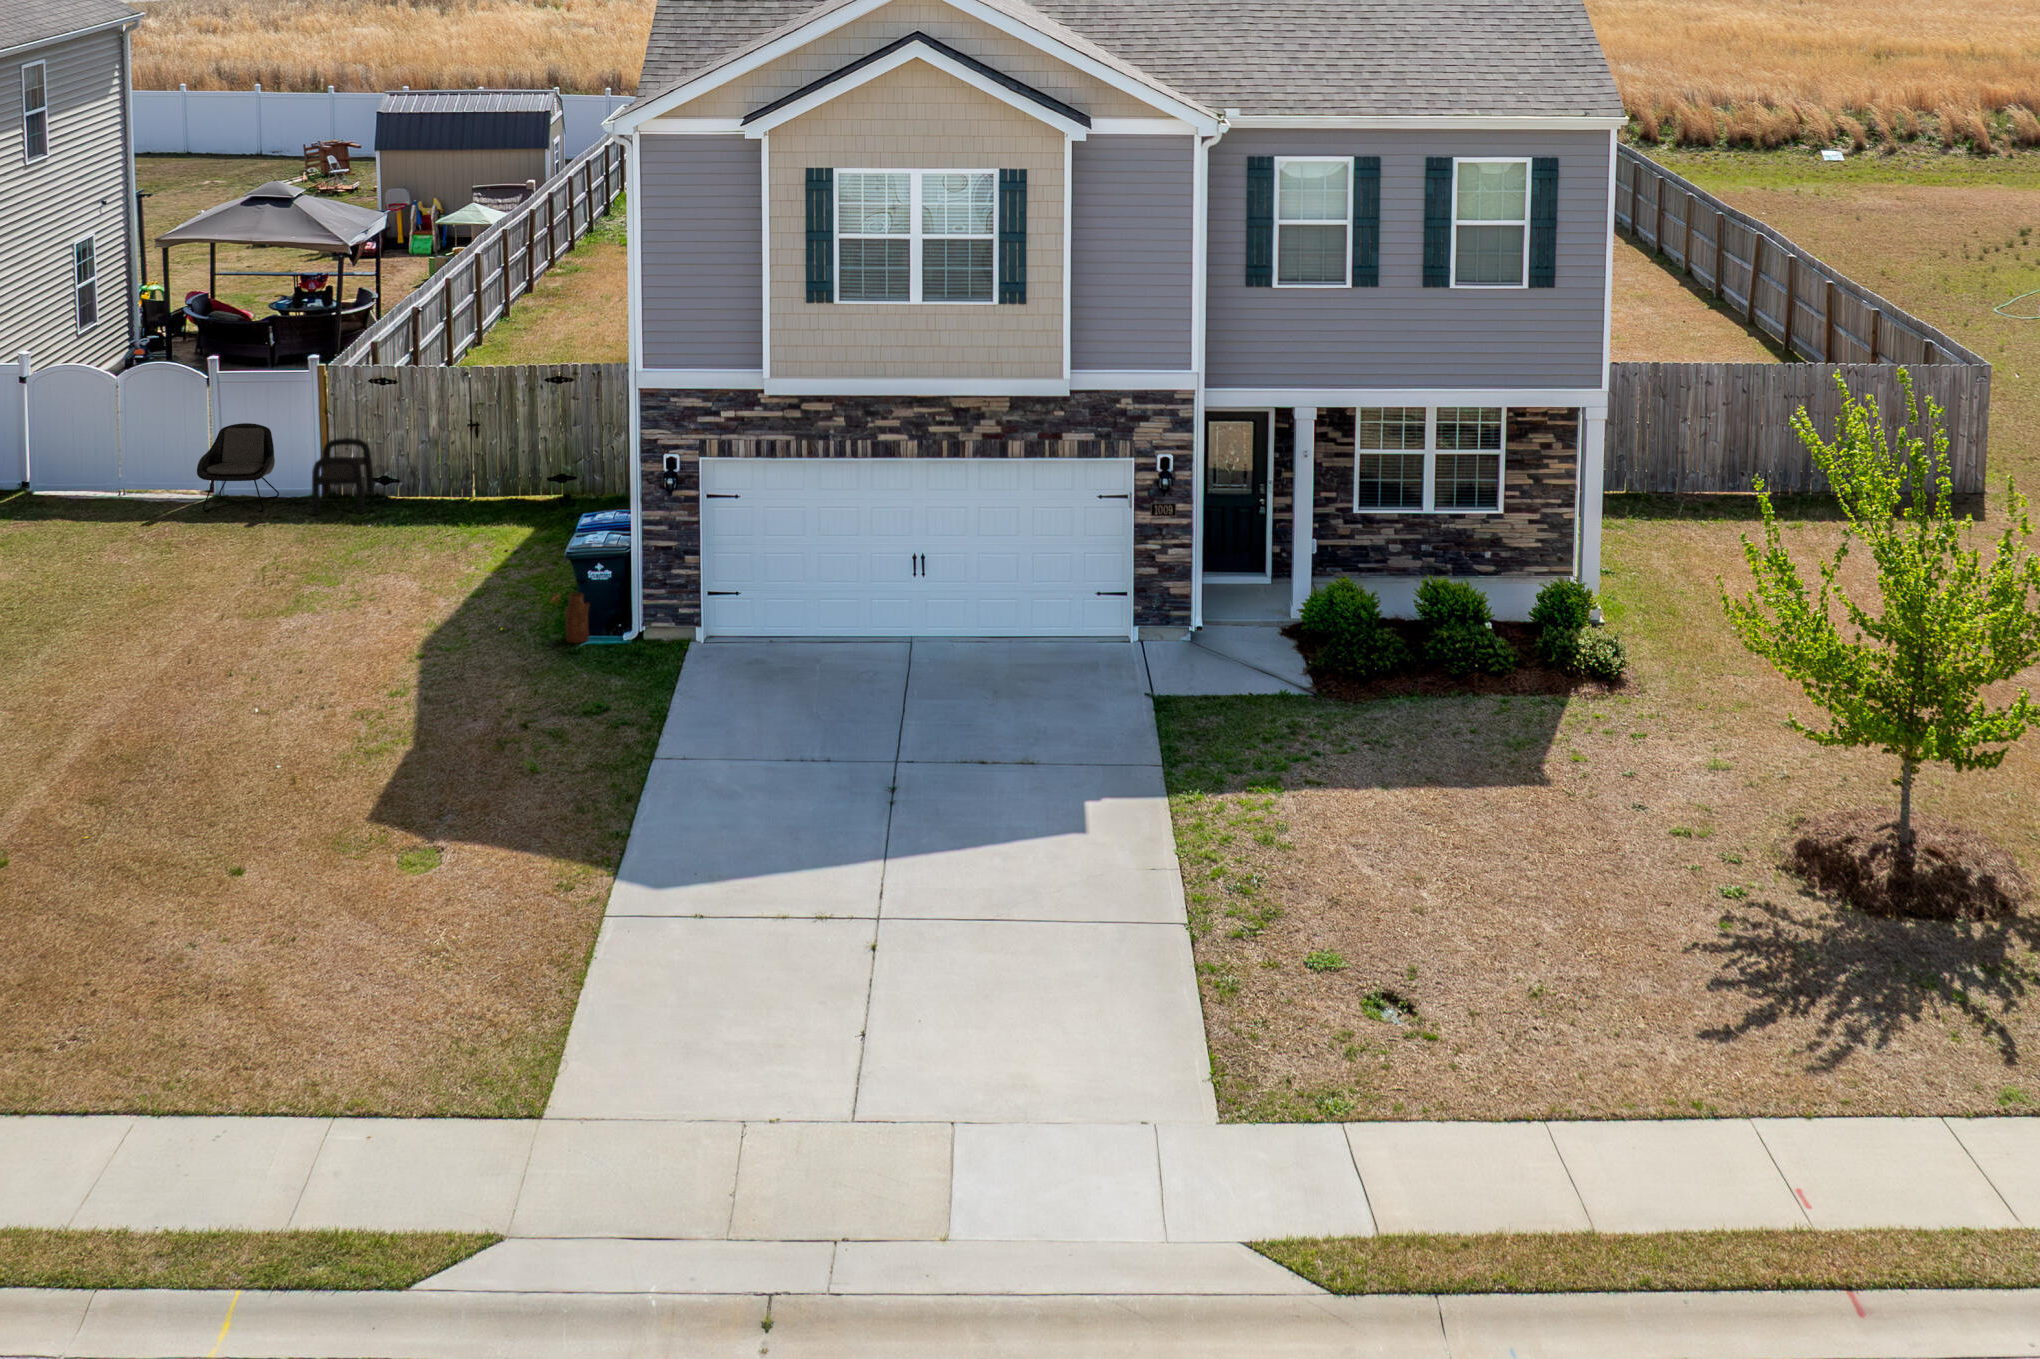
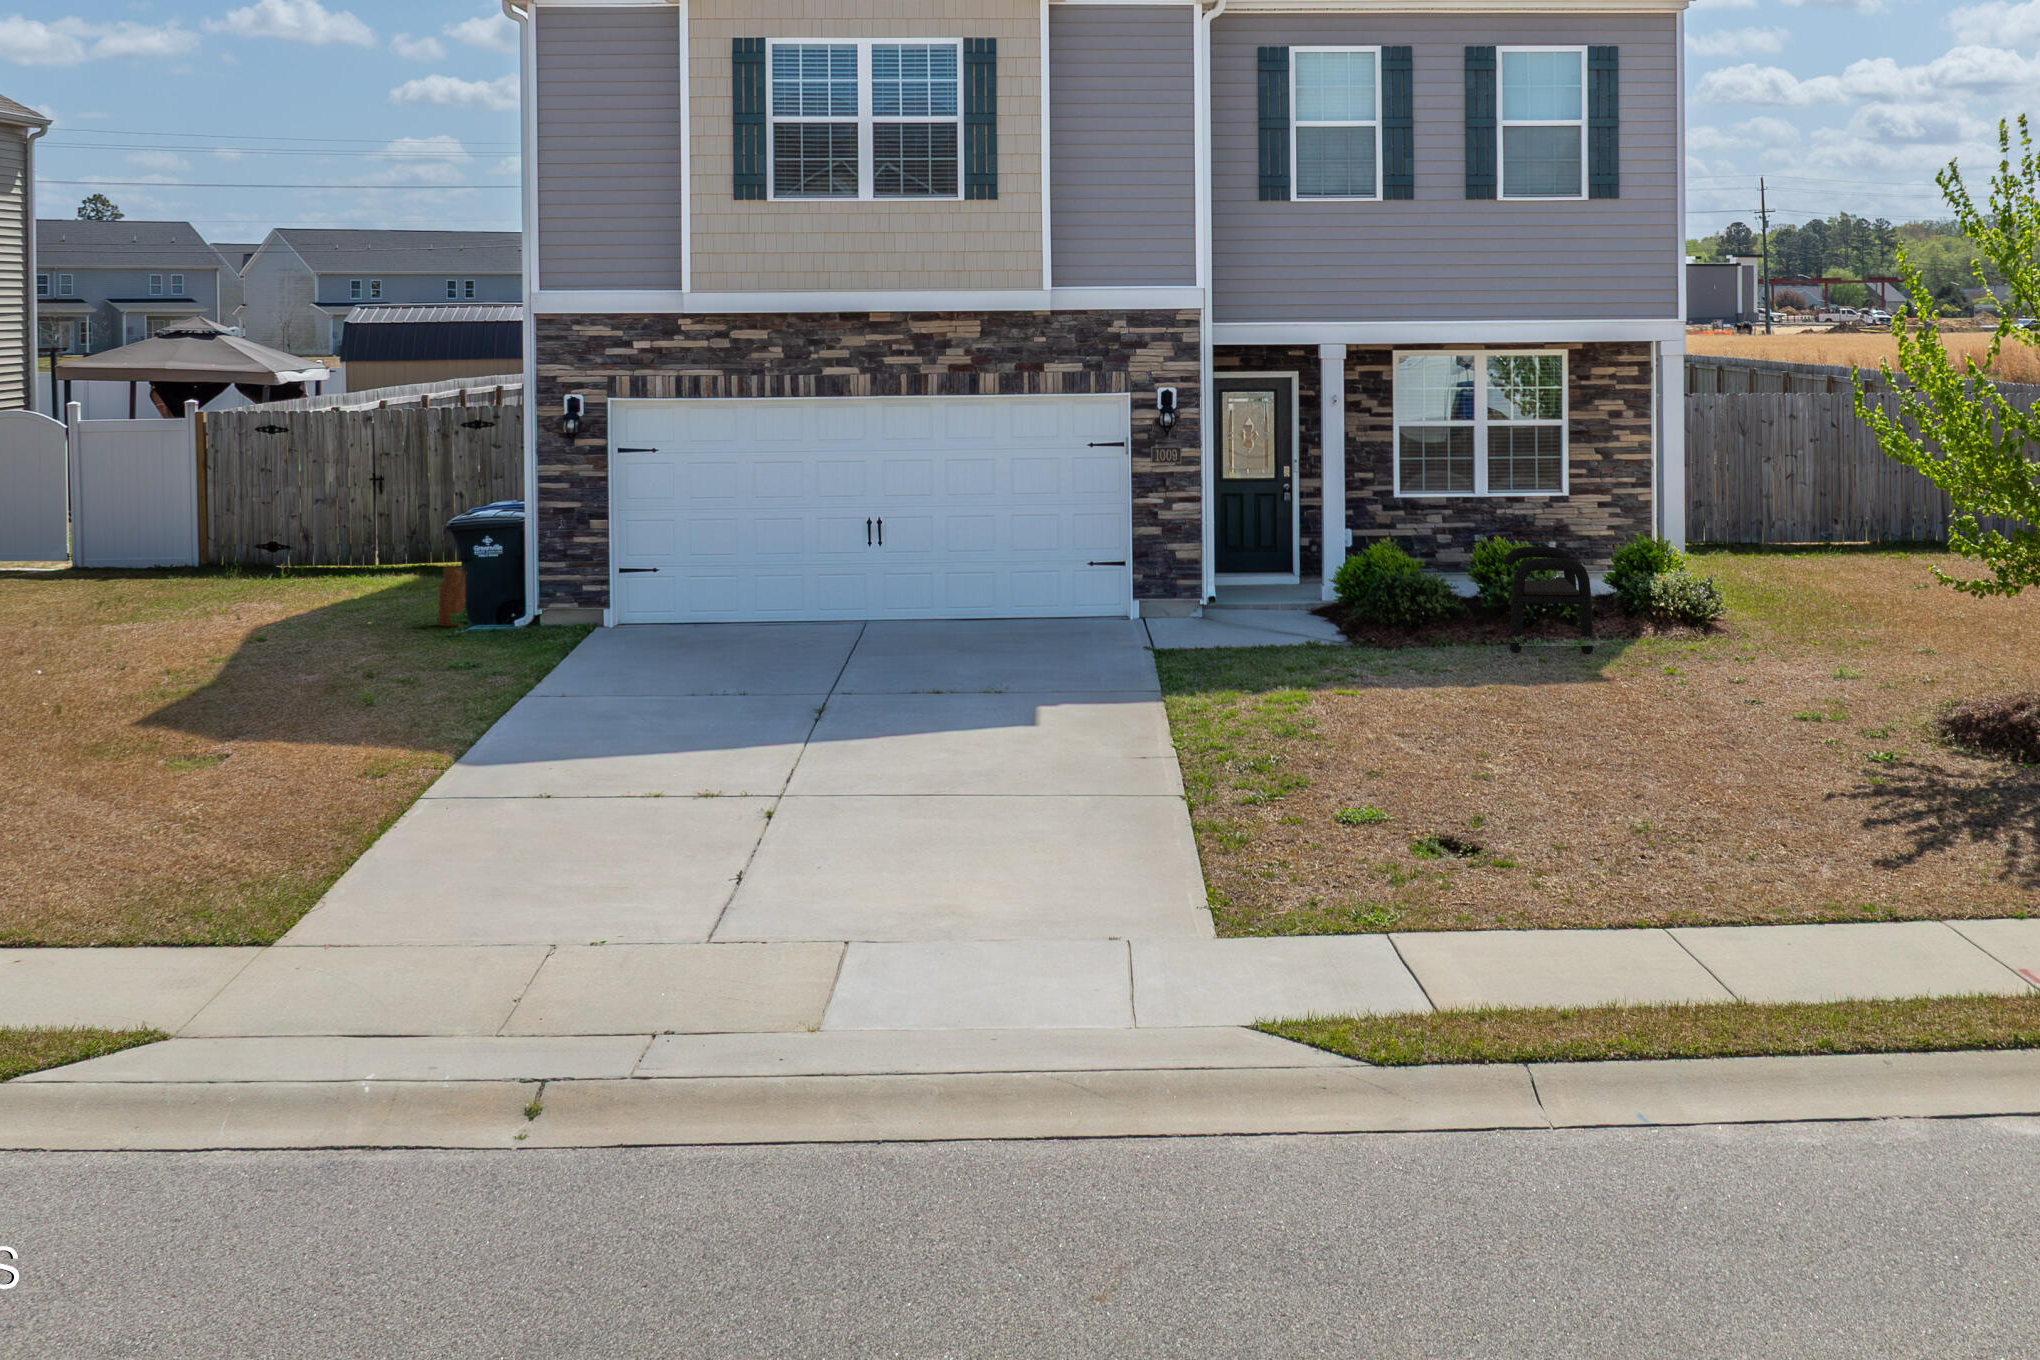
lounge chair: present [197,423,279,512] -> none [61,471,162,564]
bench: present [312,438,374,515] -> present [1503,546,1593,653]

